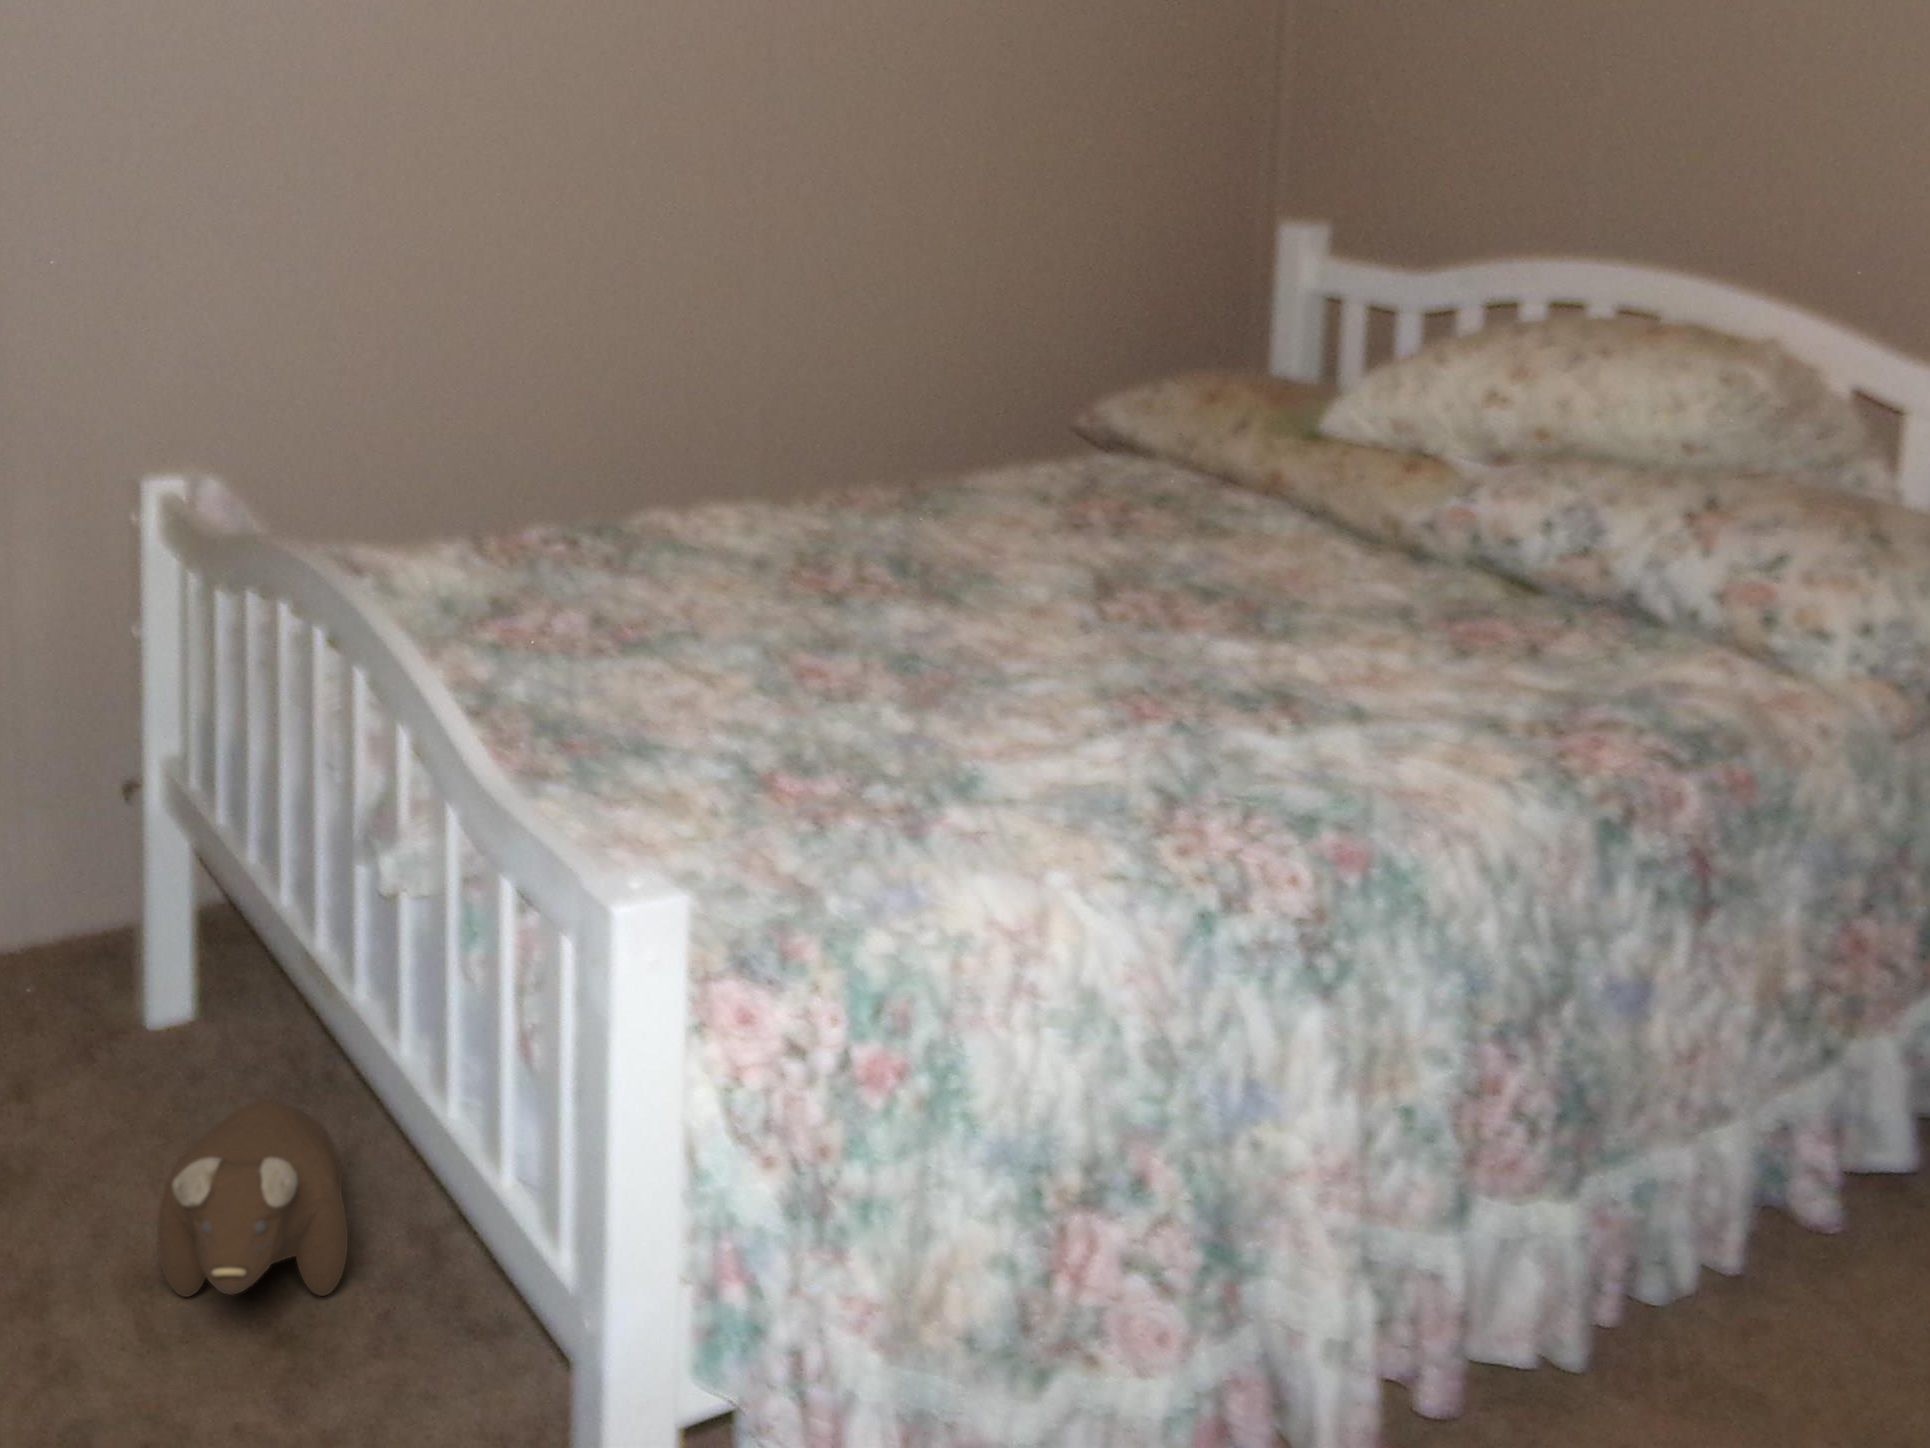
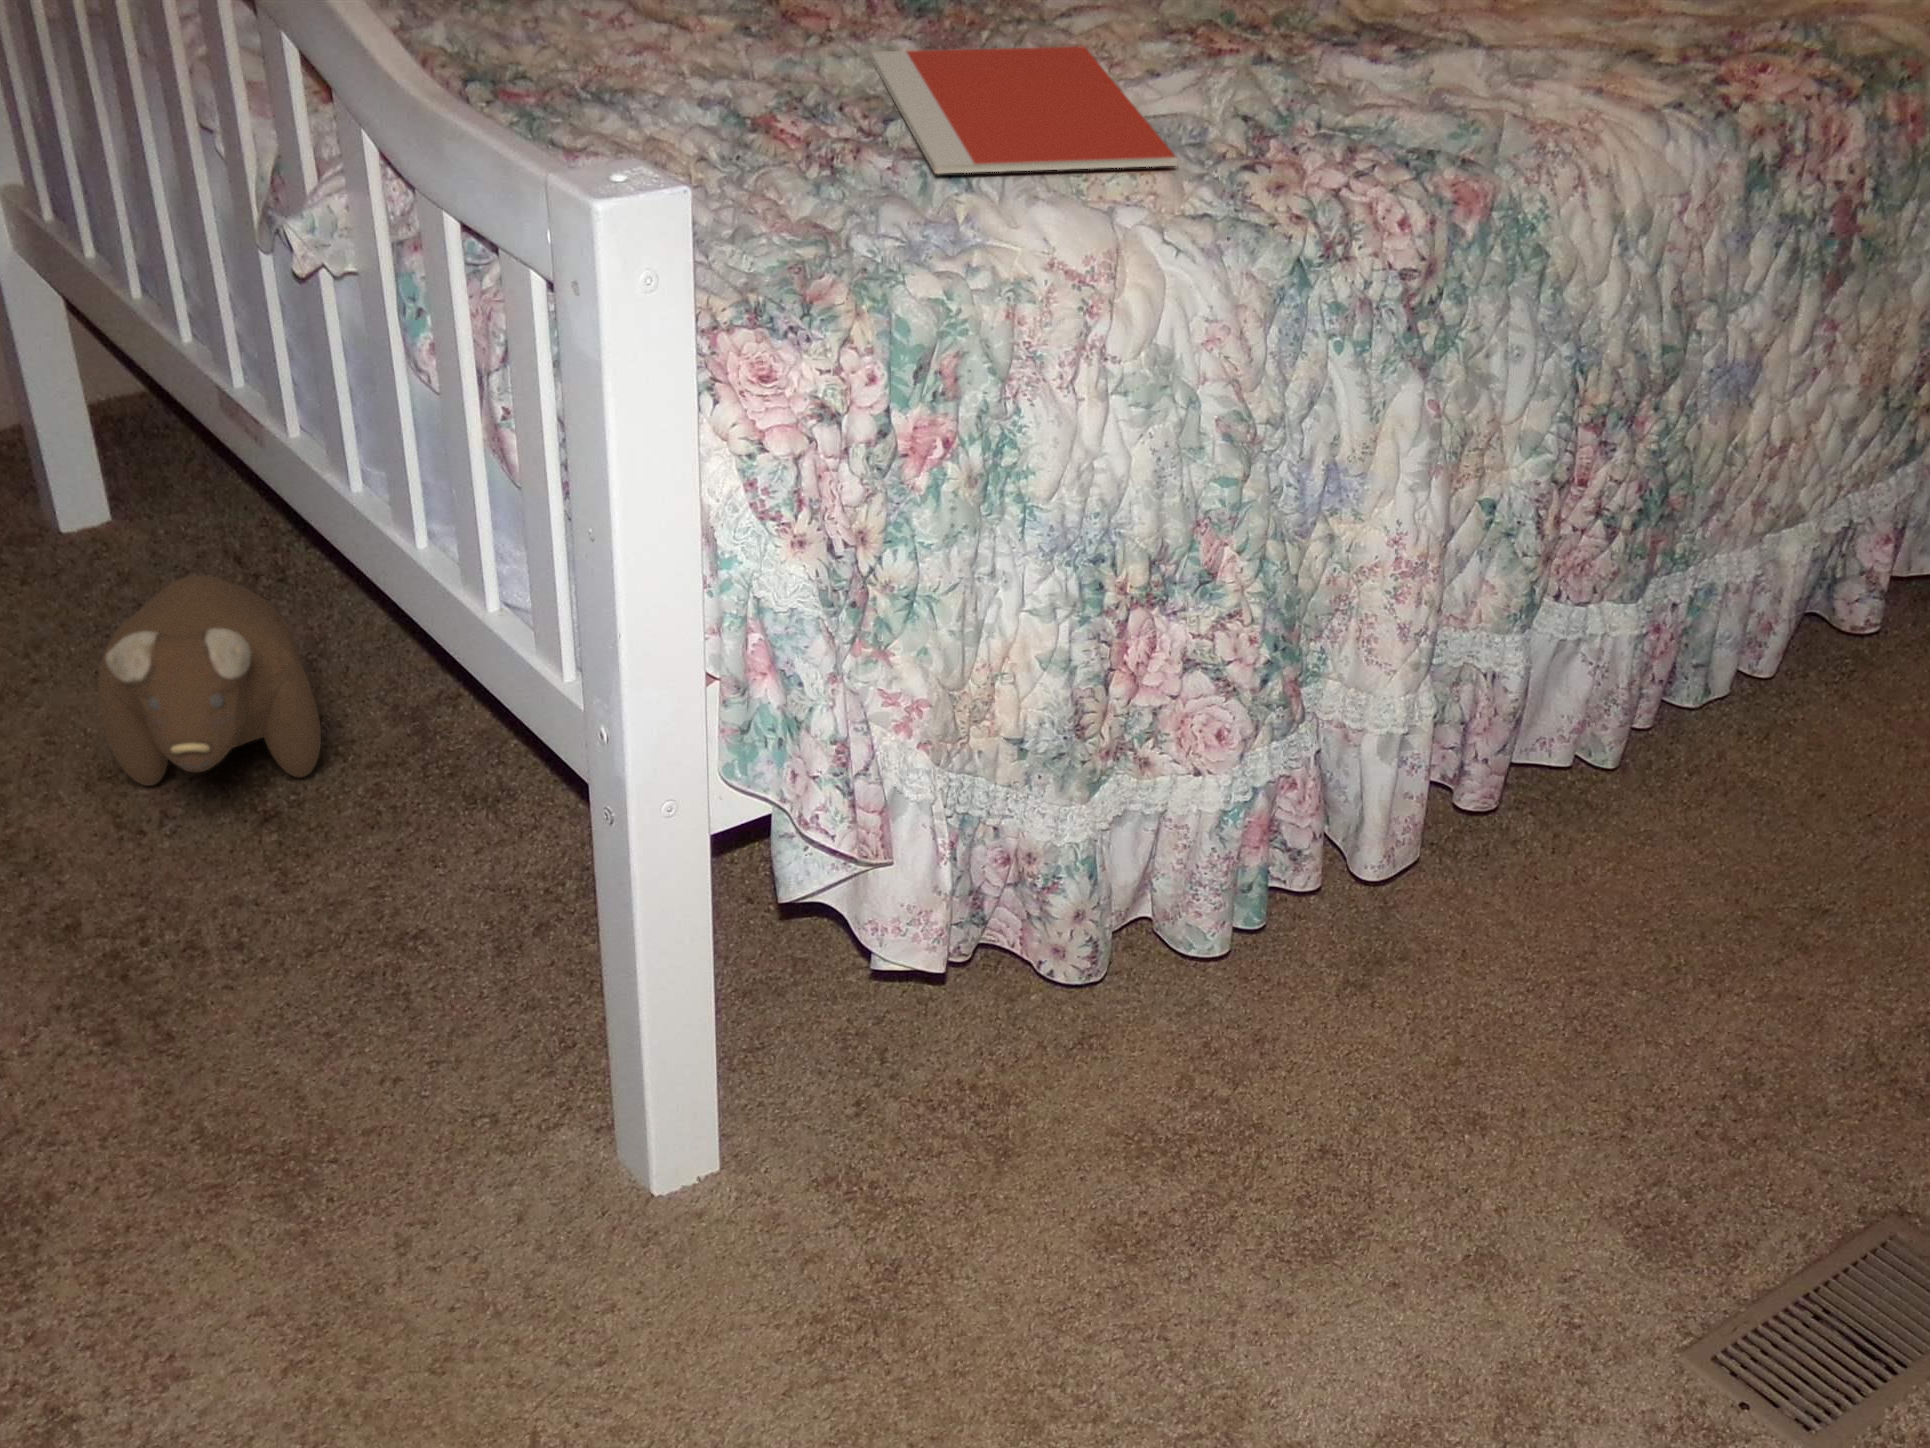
notebook: none [858,710,1098,833] -> present [871,46,1178,174]

